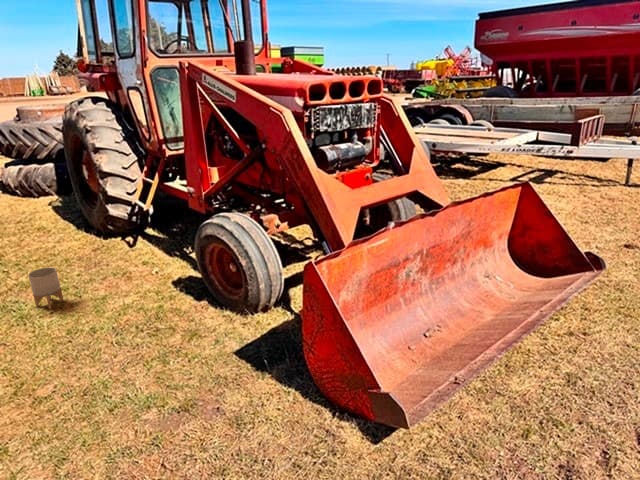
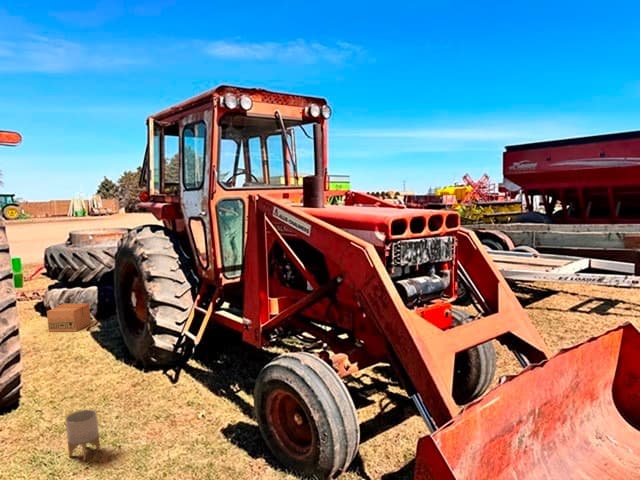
cardboard box: none [5,179,51,207] -> present [47,303,91,332]

